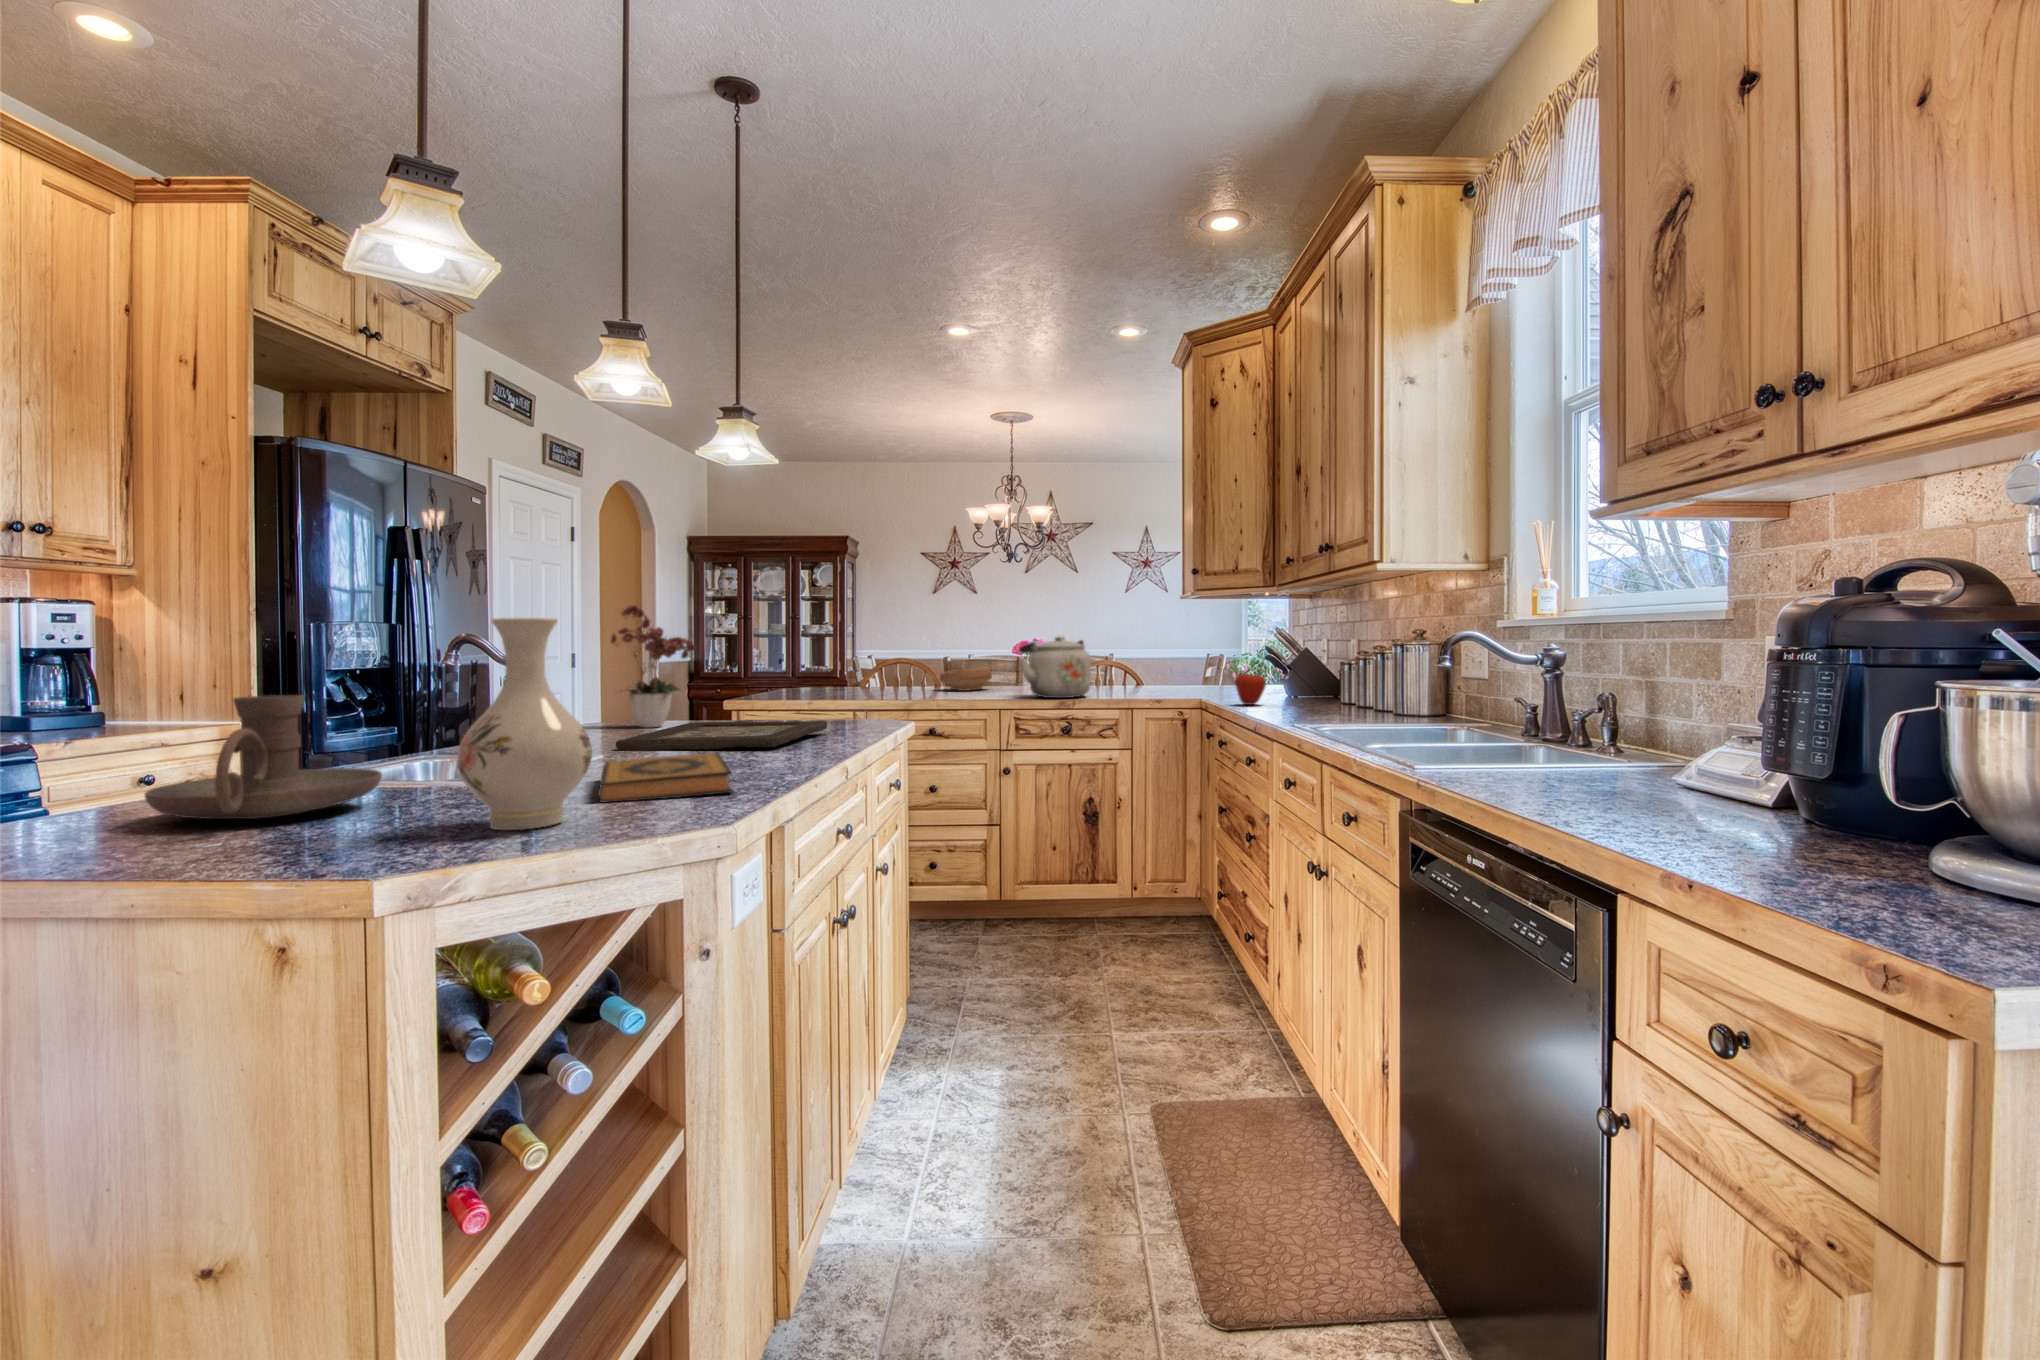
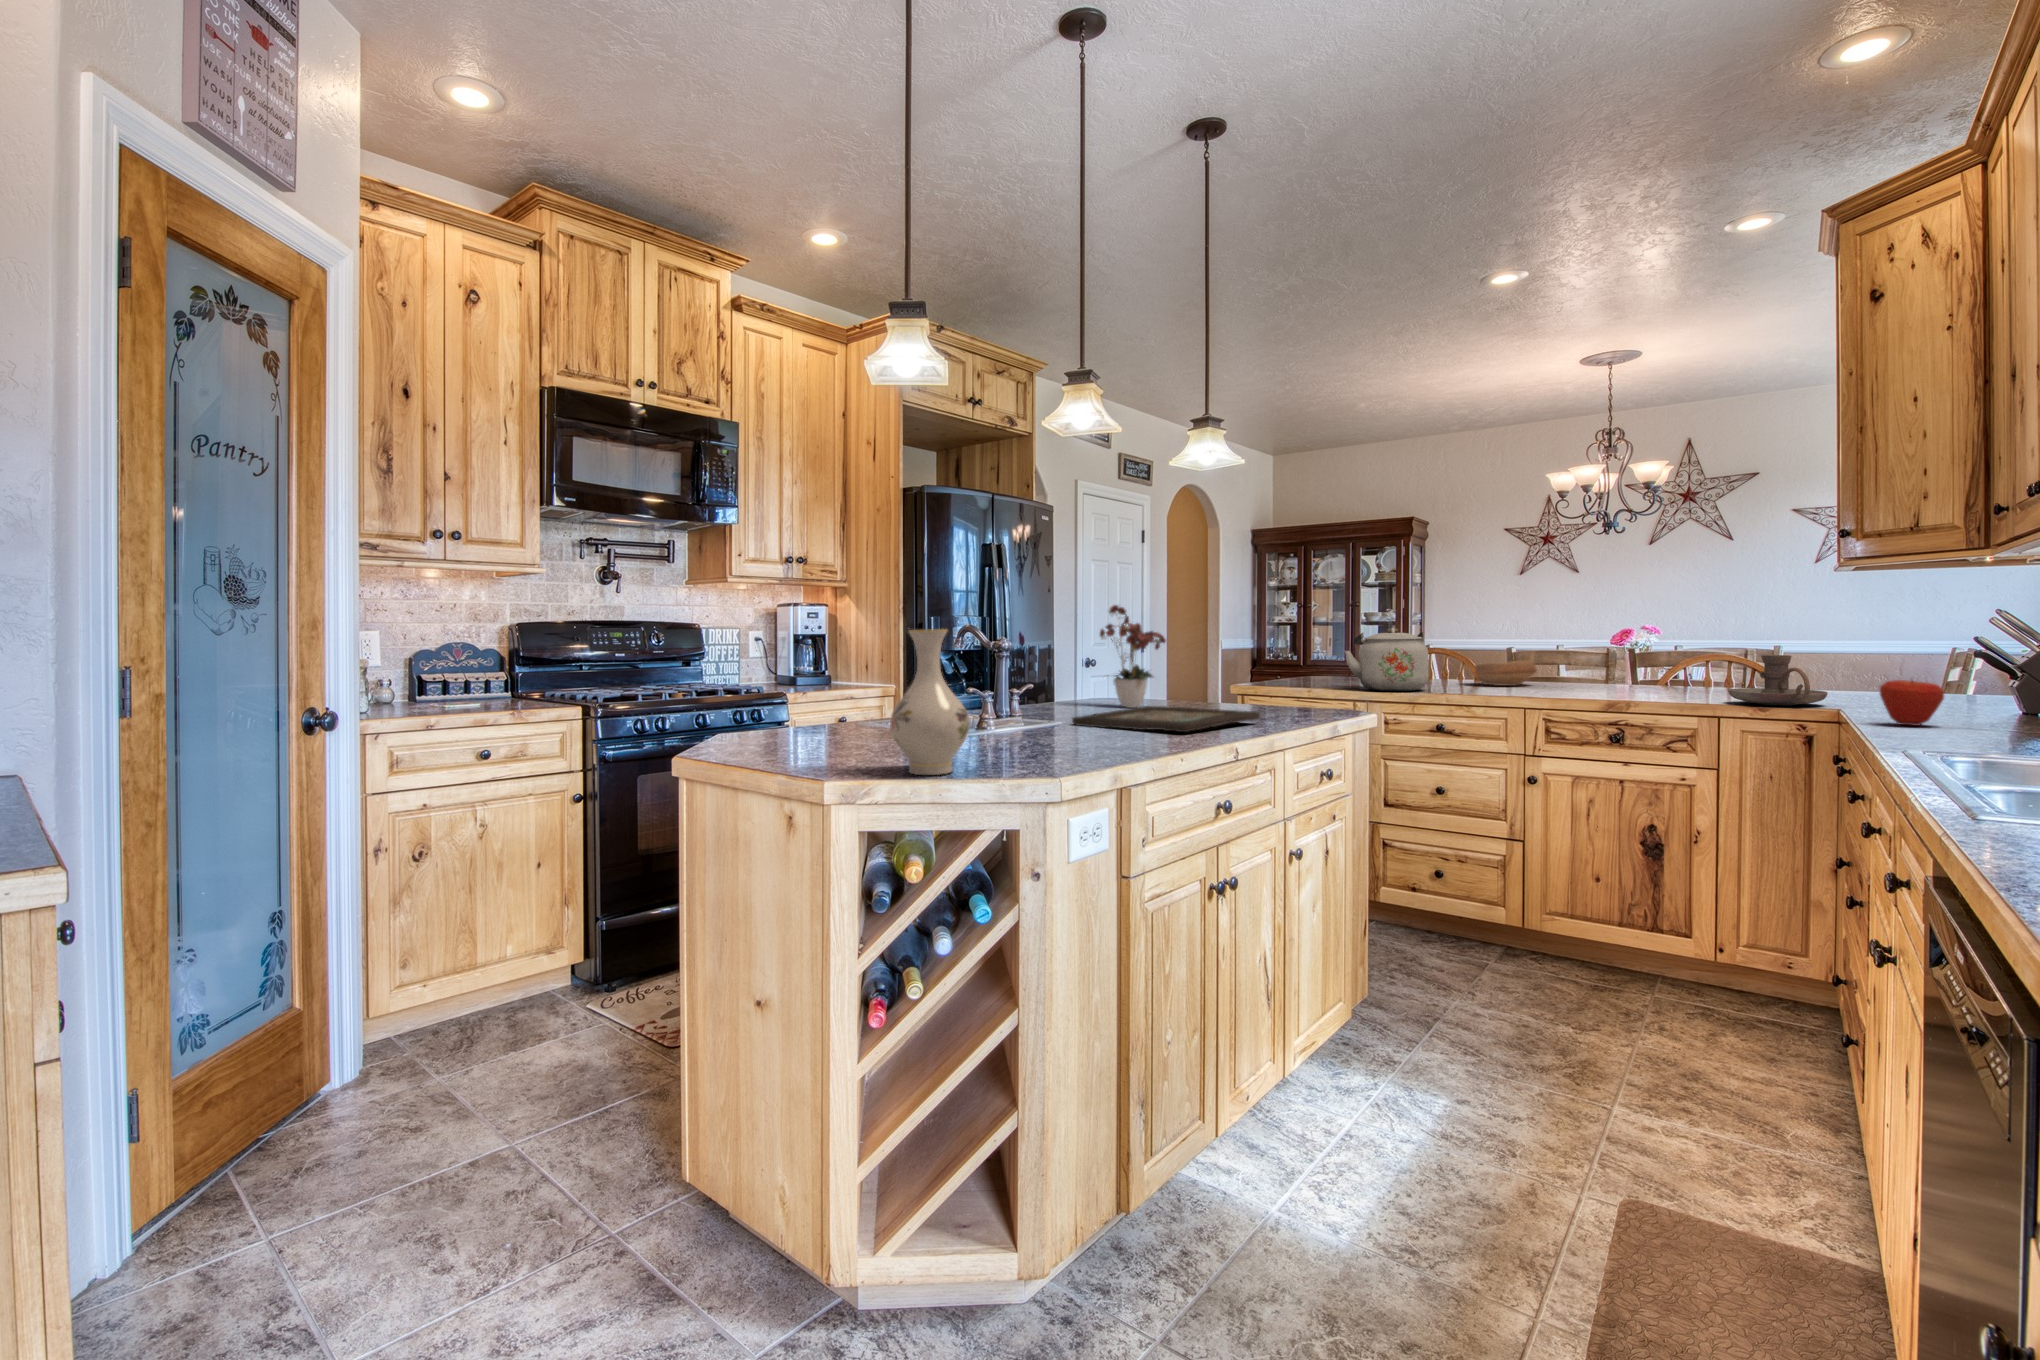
kettle: present [1019,637,1091,698] -> present [1344,628,1429,691]
candle holder: present [145,695,382,819] -> present [1728,655,1828,705]
hardback book: present [598,753,732,803] -> none [993,733,1107,766]

